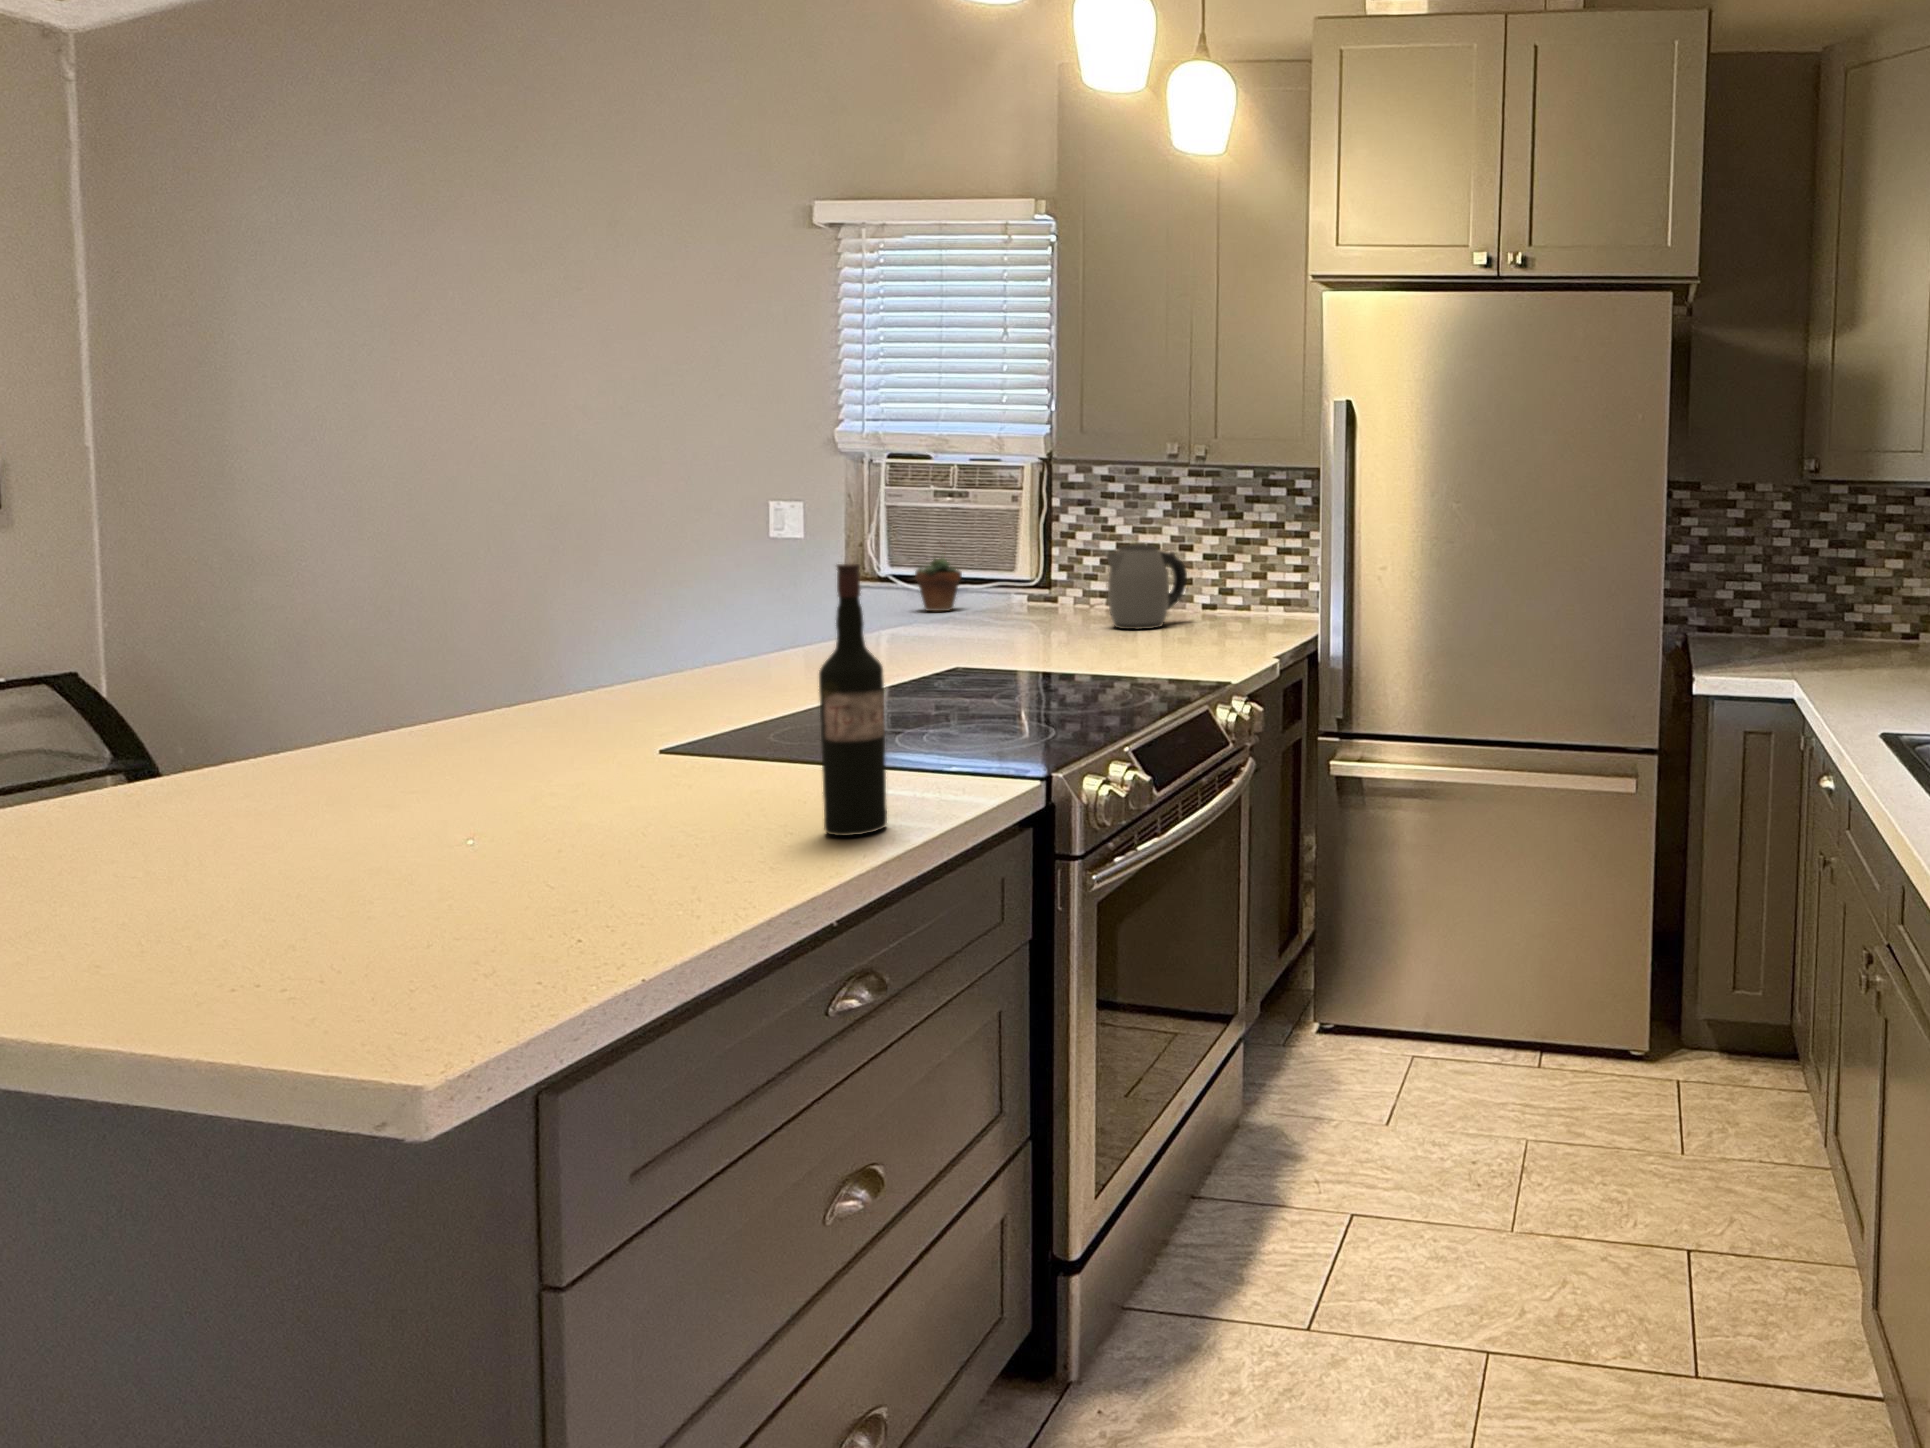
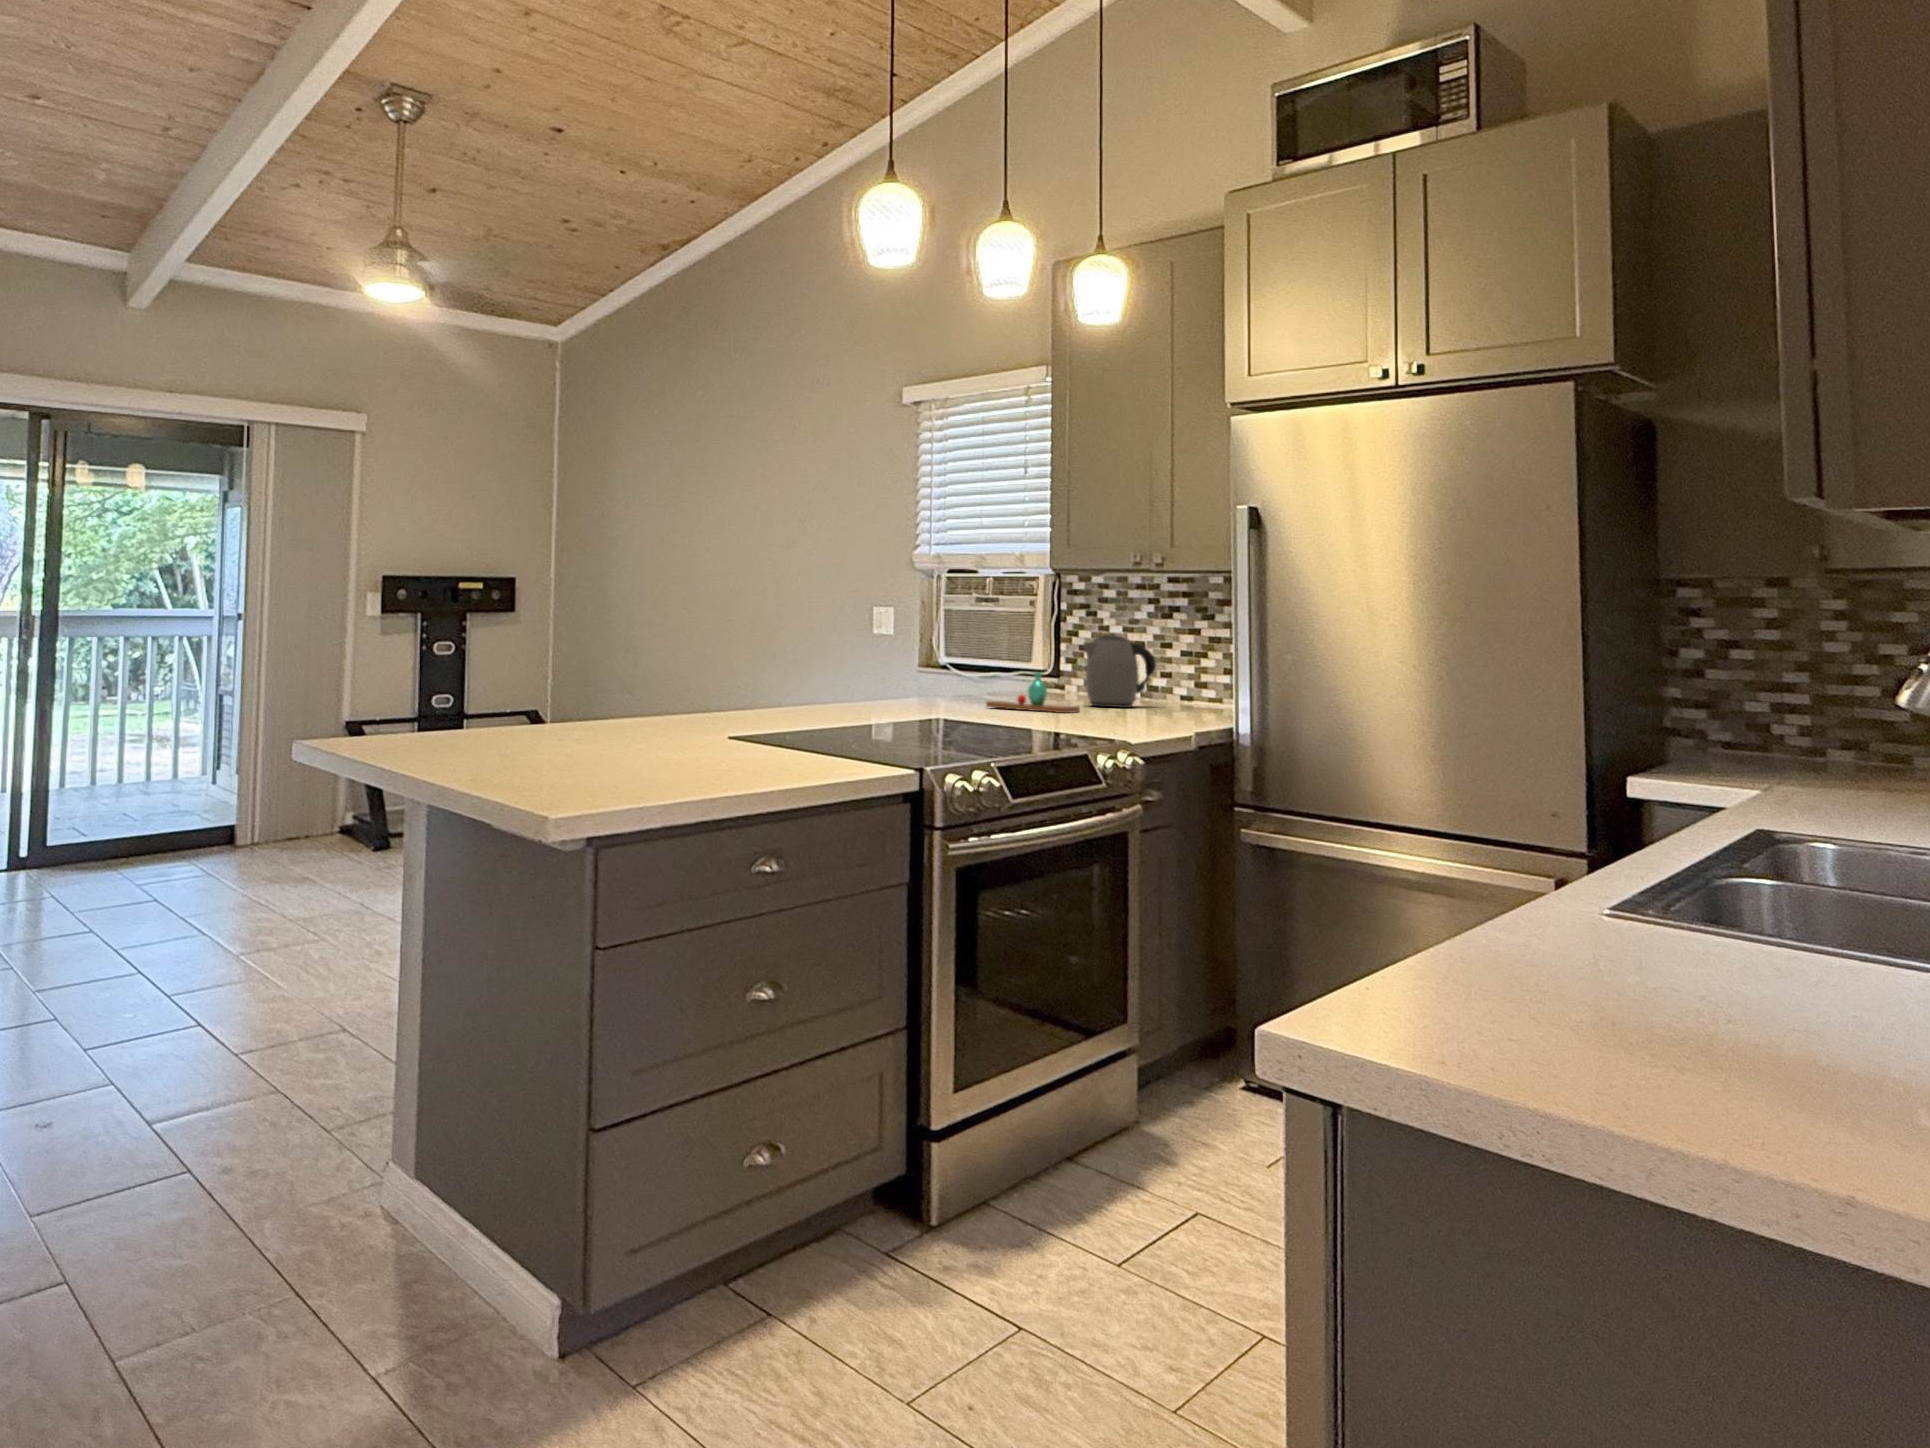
succulent plant: present [915,546,962,611] -> none [959,636,994,694]
wine bottle: present [819,563,887,836] -> none [763,579,801,748]
vase: none [1001,601,1123,650] -> present [986,672,1080,713]

